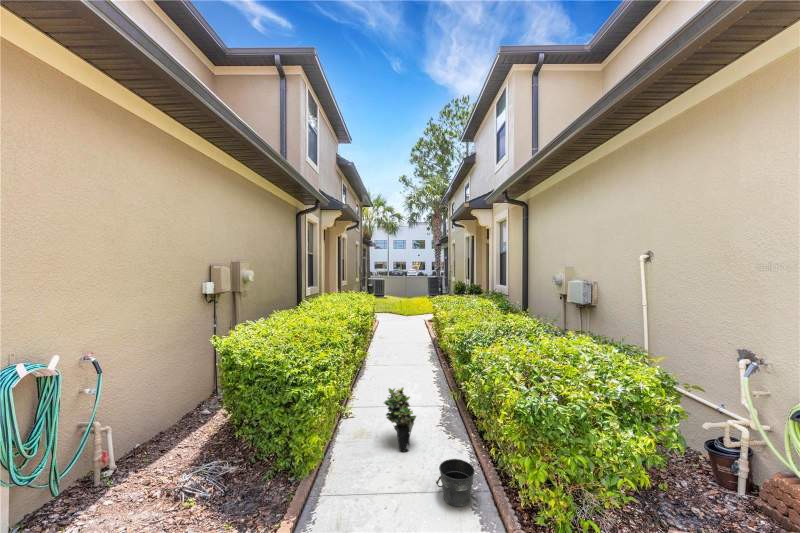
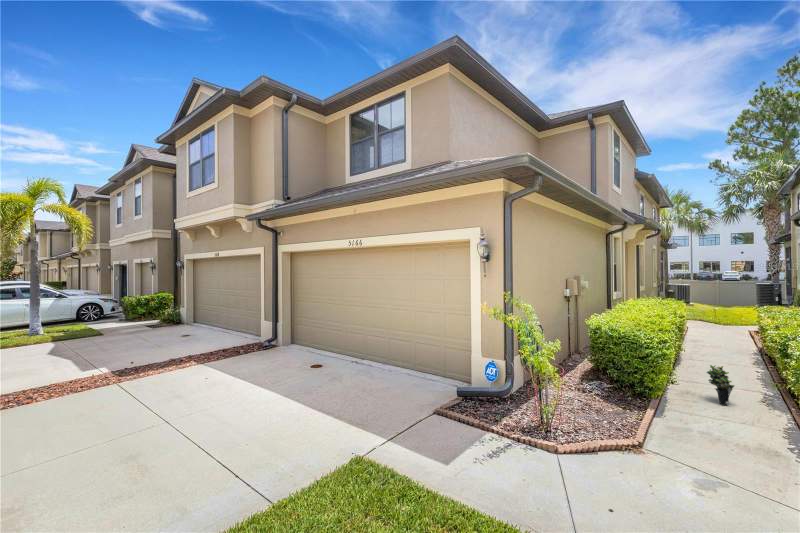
bucket: present [436,459,475,506] -> none [750,407,783,432]

